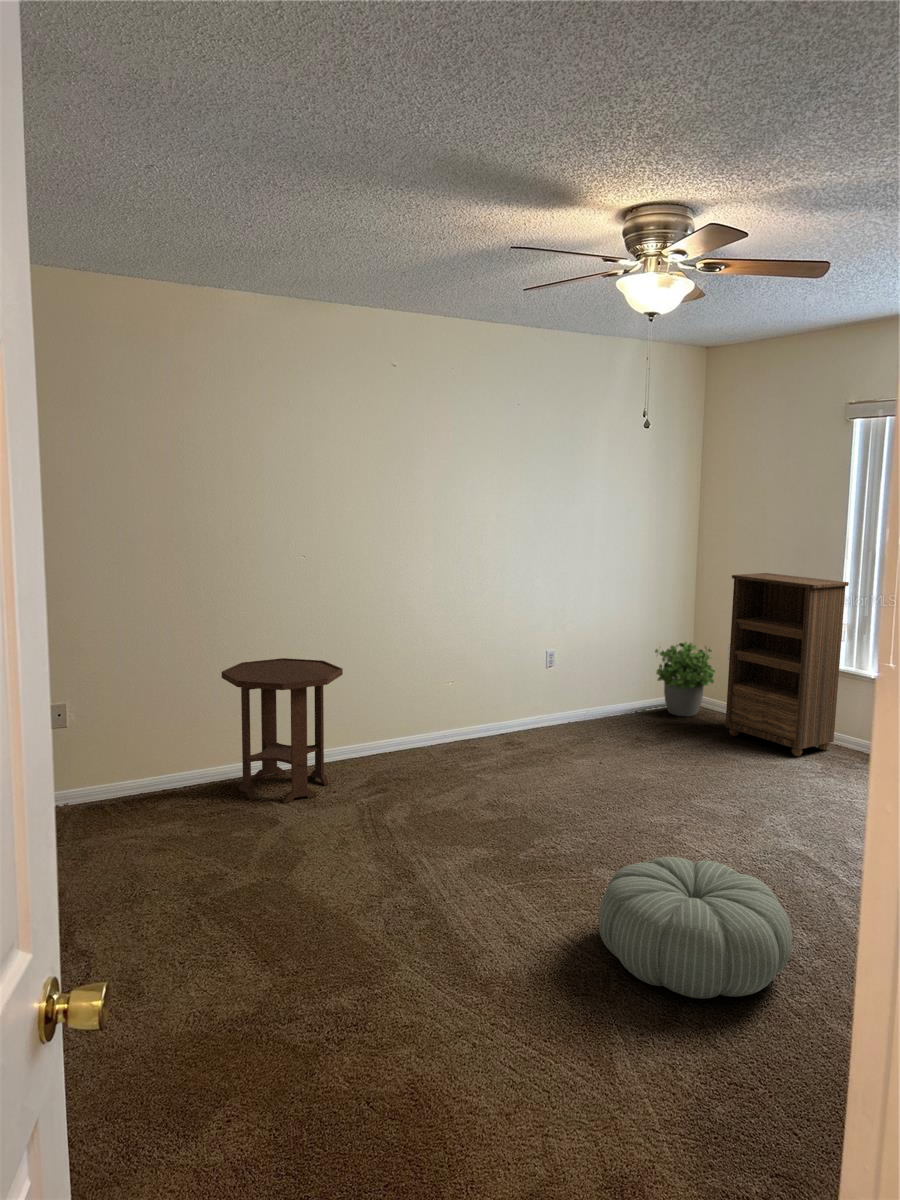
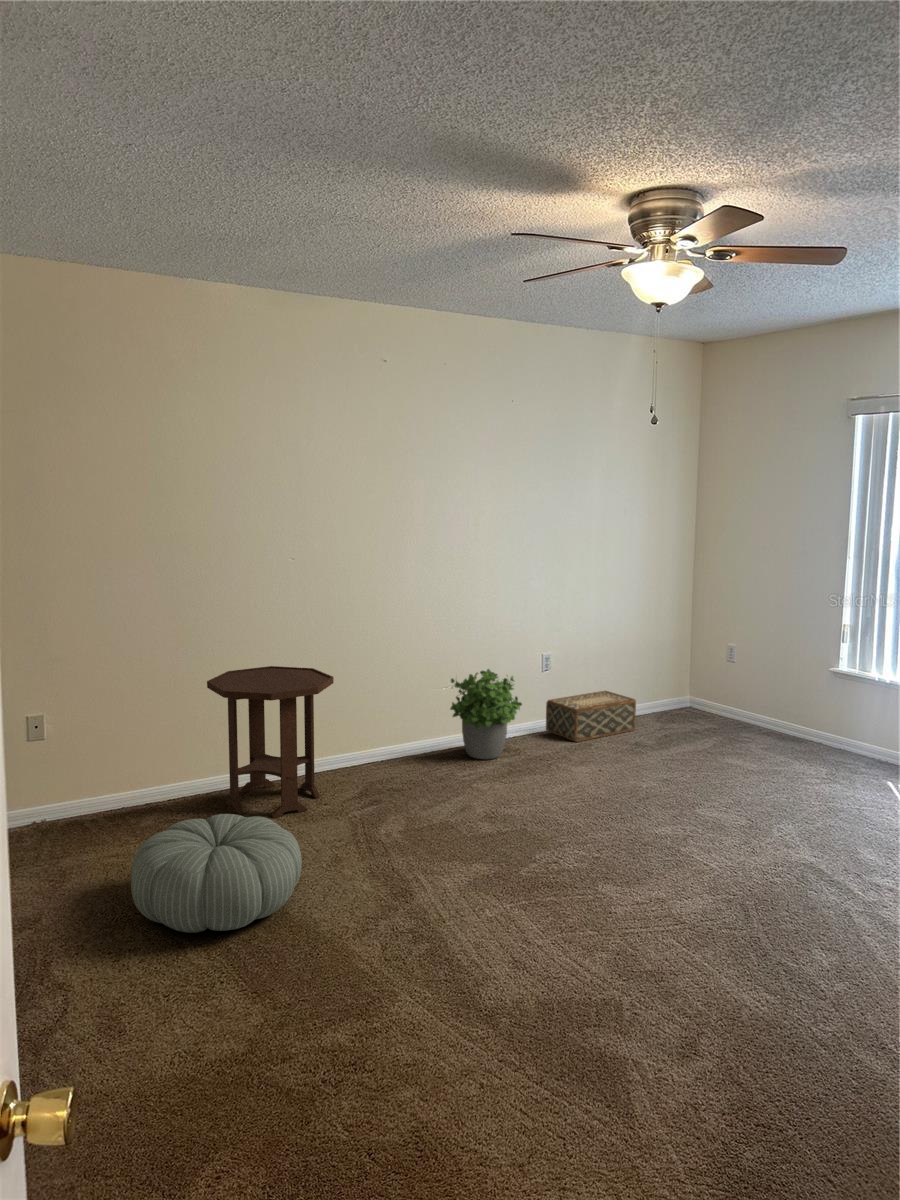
bookshelf: present [726,573,849,756] -> none [726,574,852,762]
potted plant: present [655,642,715,716] -> present [450,669,522,759]
woven basket: none [550,686,638,735] -> present [546,691,636,742]
pouf: present [598,857,792,999] -> present [131,814,302,933]

